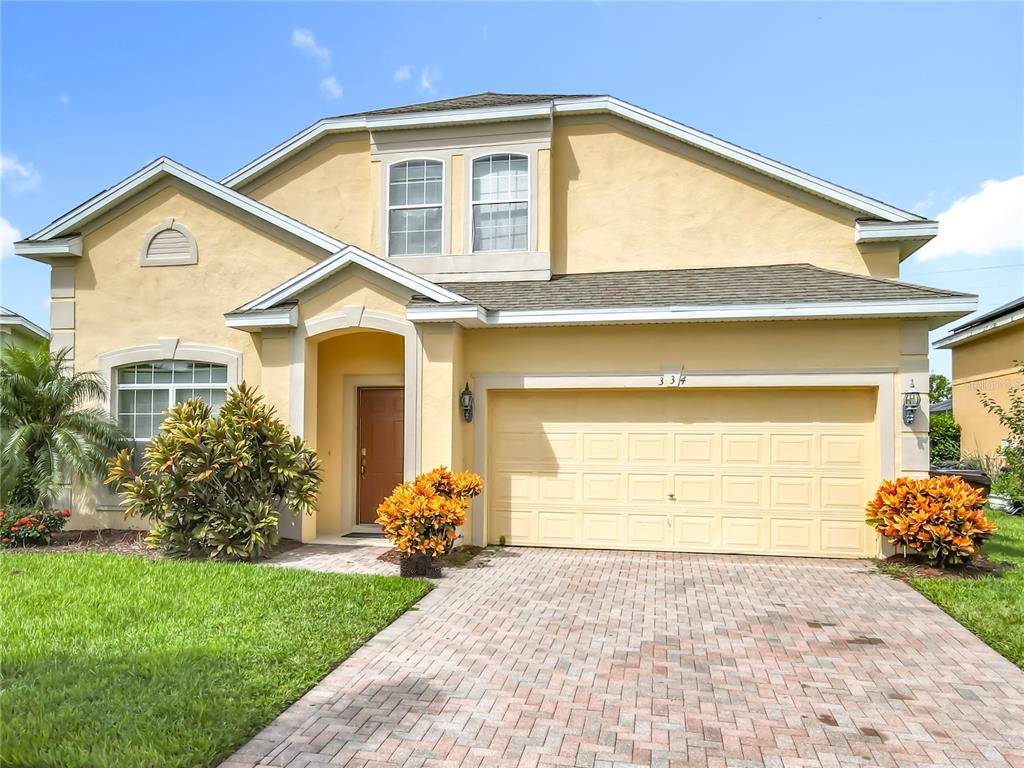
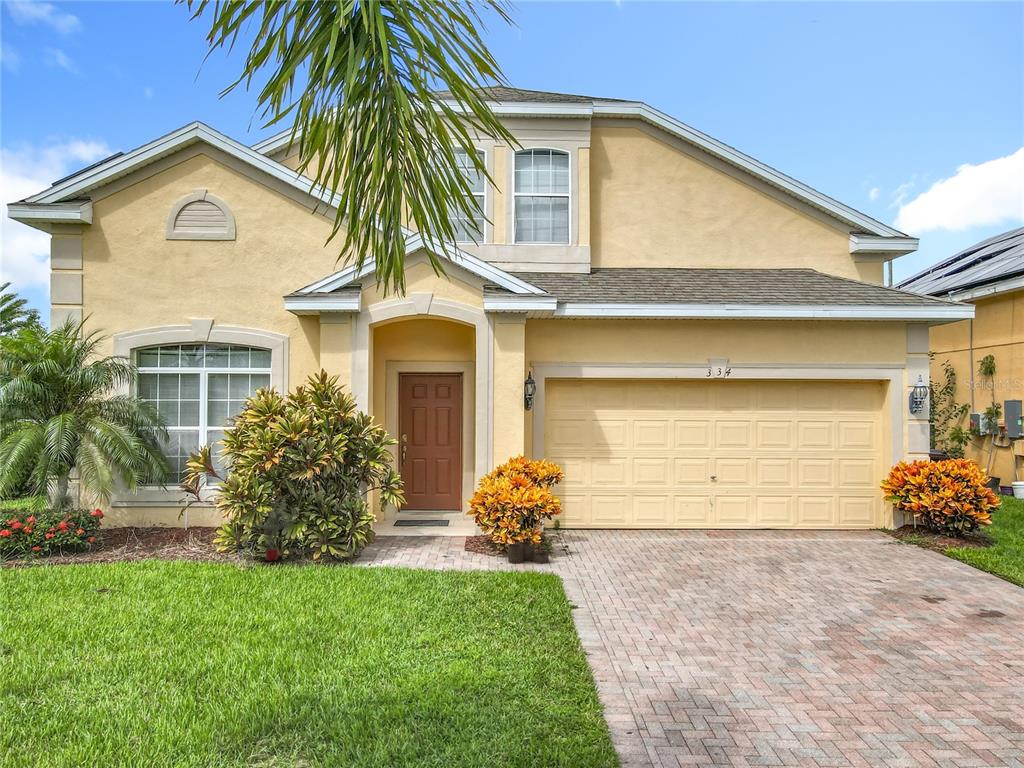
potted tree: none [169,505,209,565] -> present [254,499,296,561]

